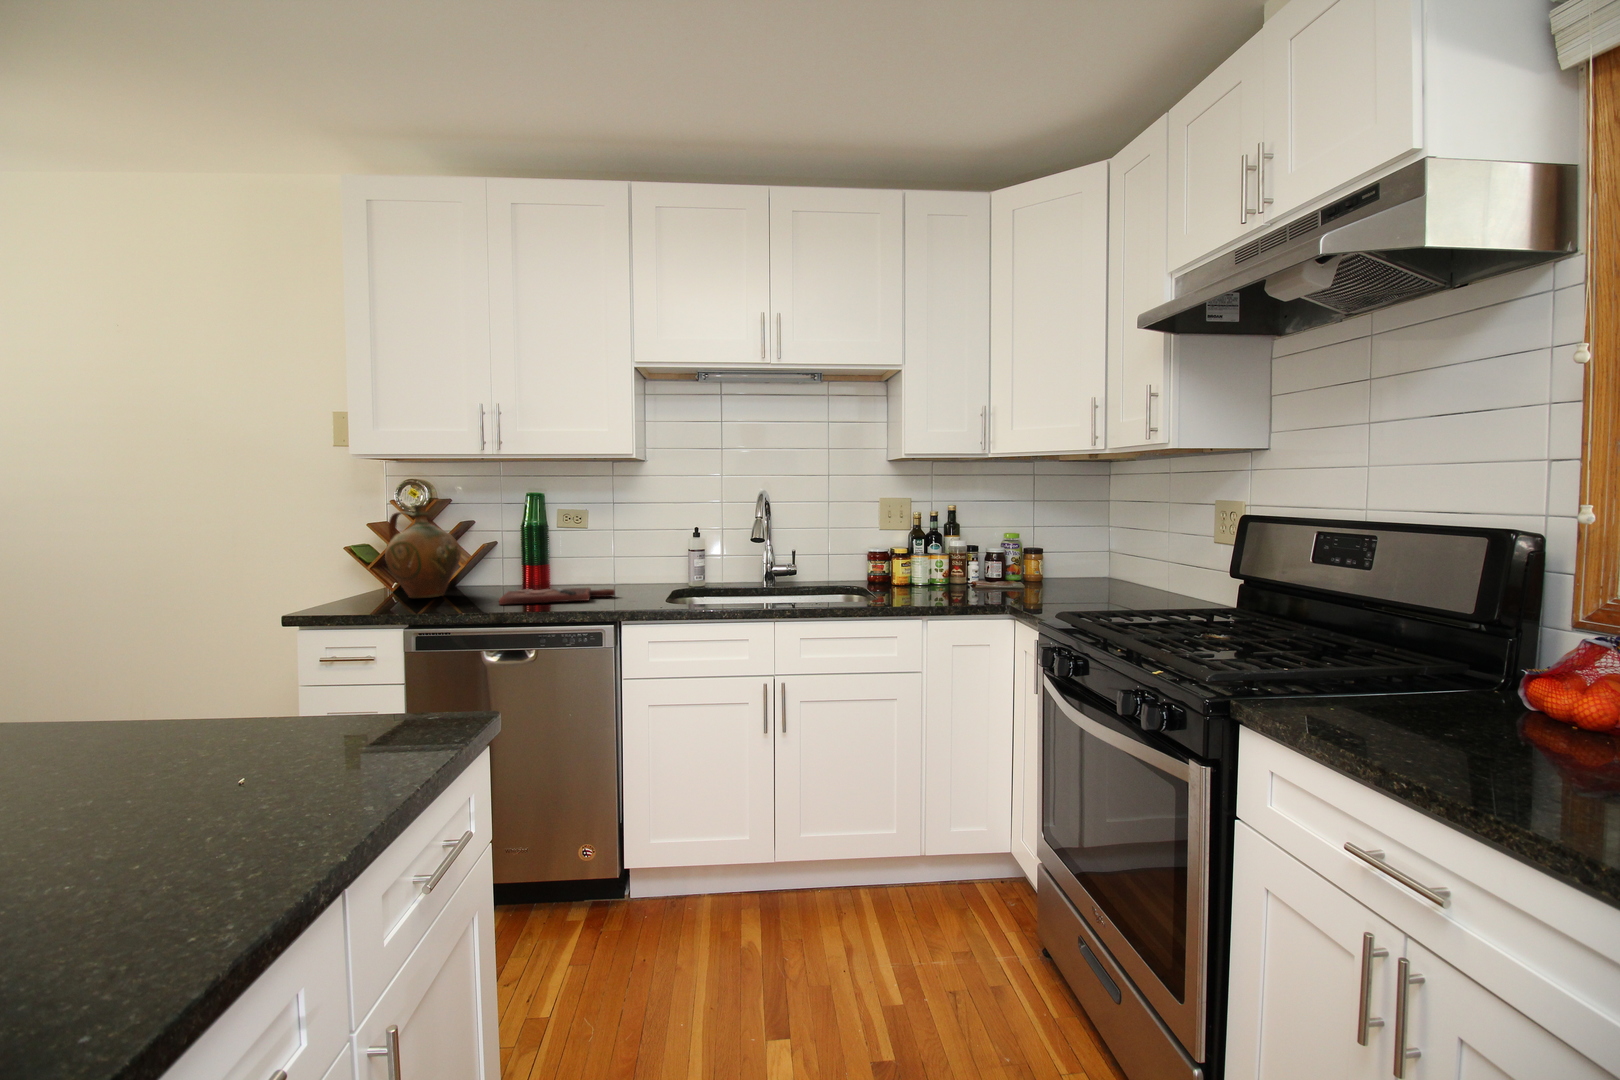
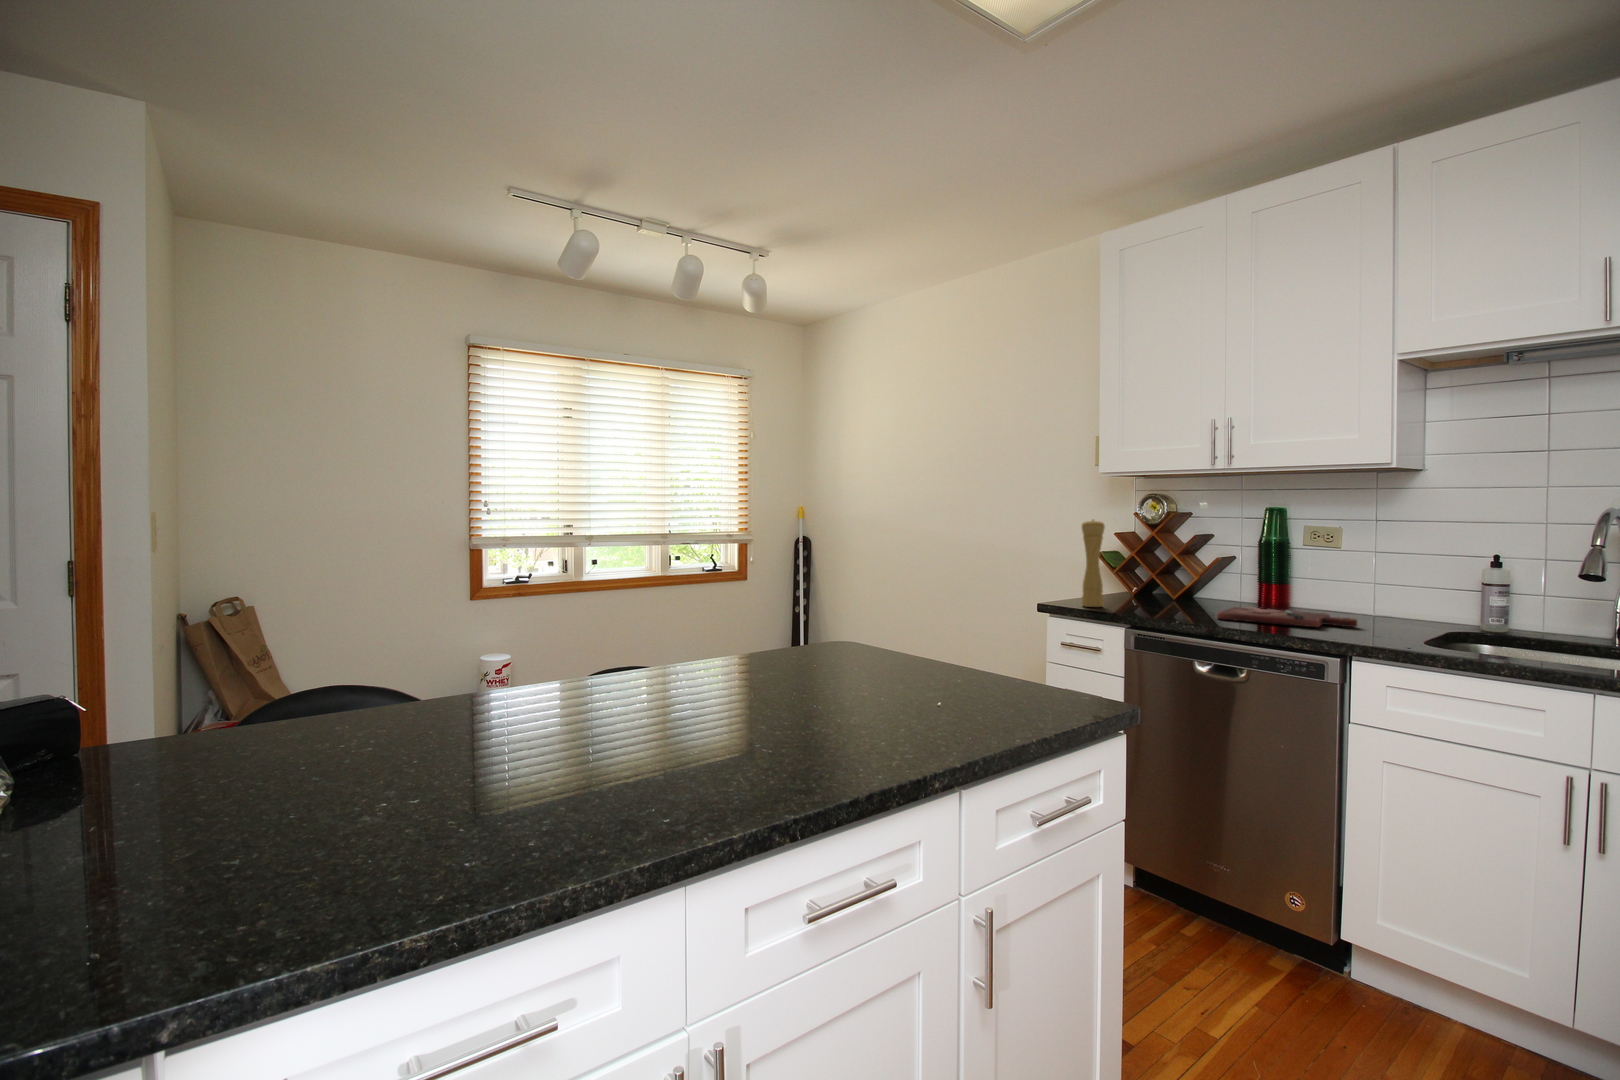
ceramic jug: present [385,505,461,599] -> none [1123,518,1191,604]
pepper mill: none [336,507,369,610] -> present [1082,520,1105,607]

